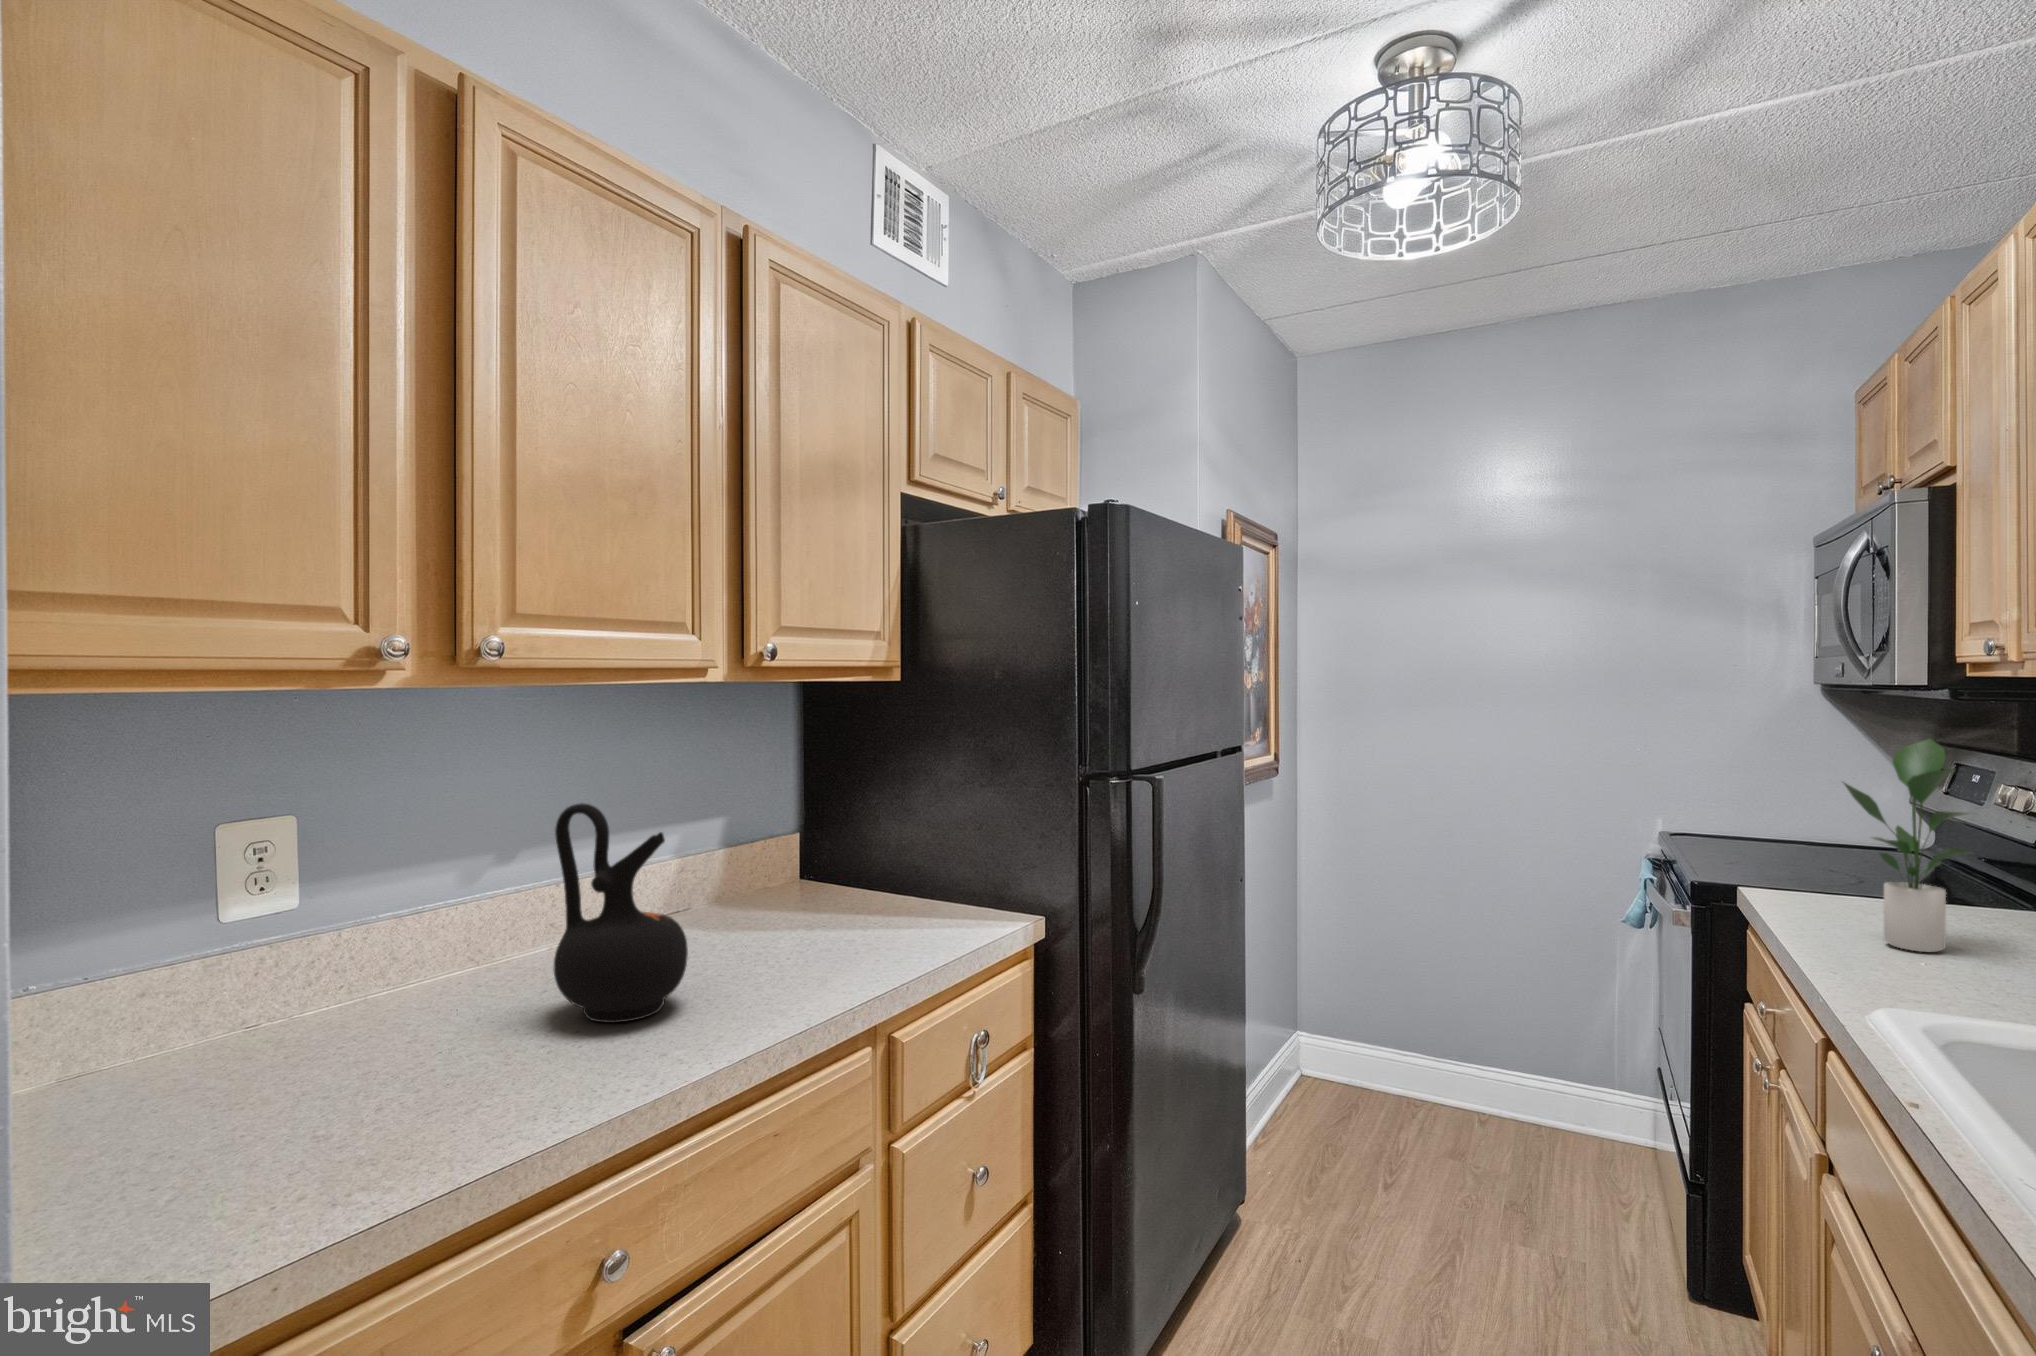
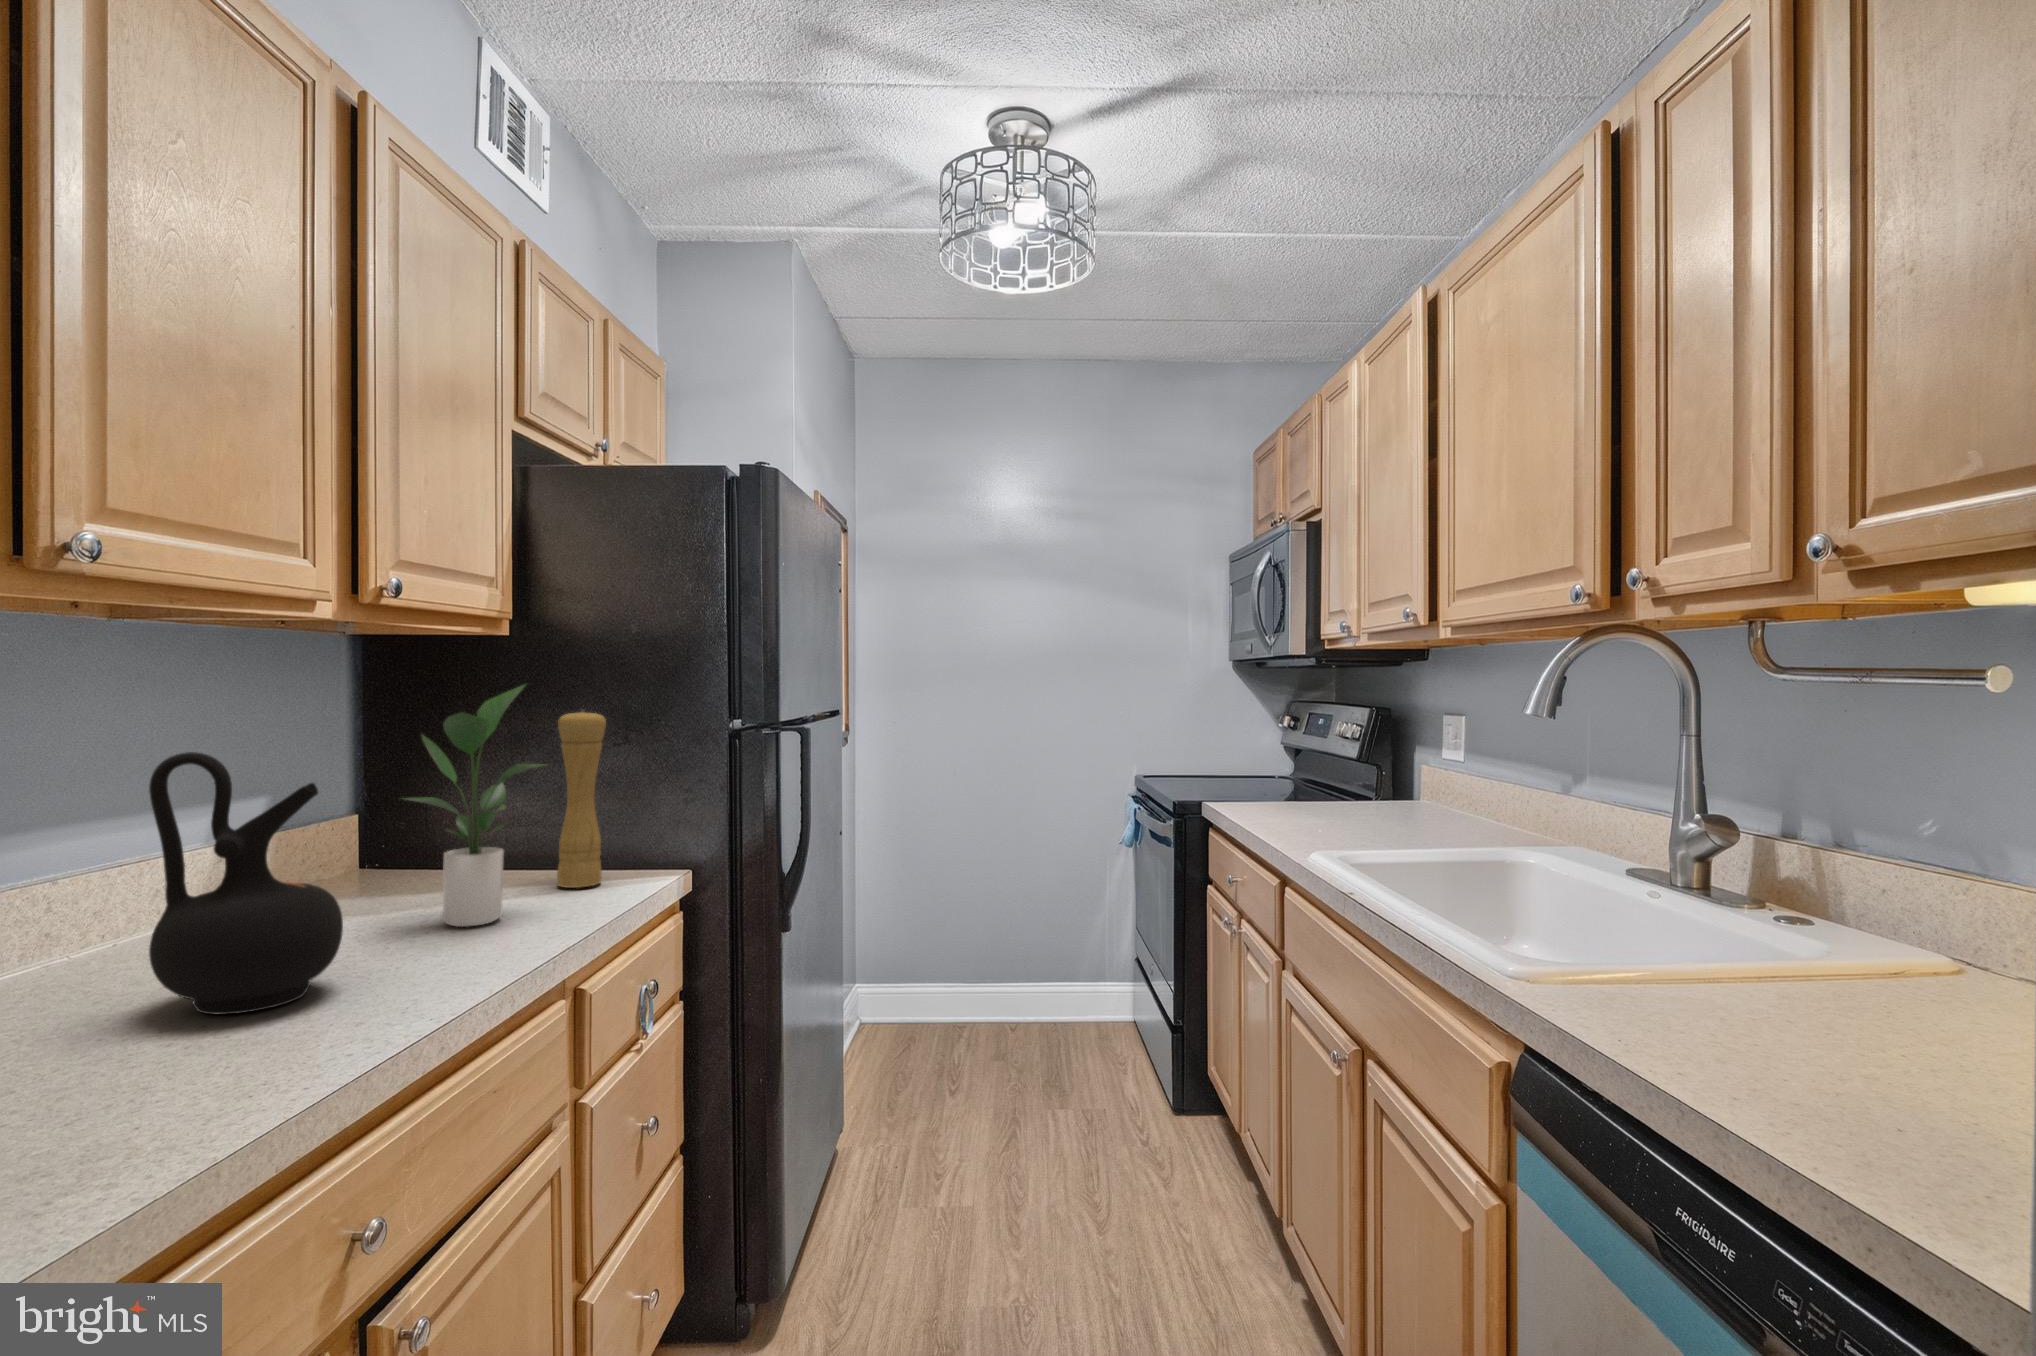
potted plant: present [1844,739,1972,952] -> present [406,685,544,927]
pepper mill: none [913,757,955,928] -> present [557,710,606,888]

